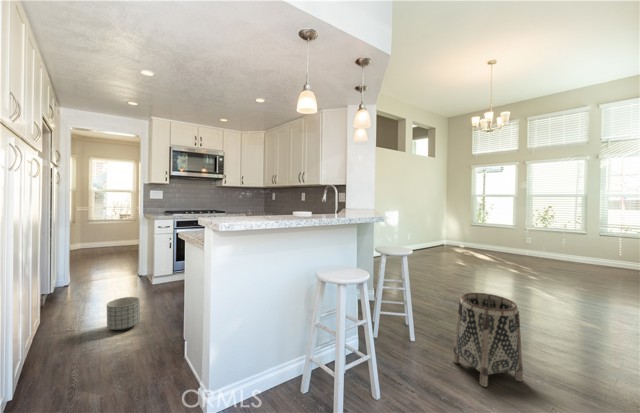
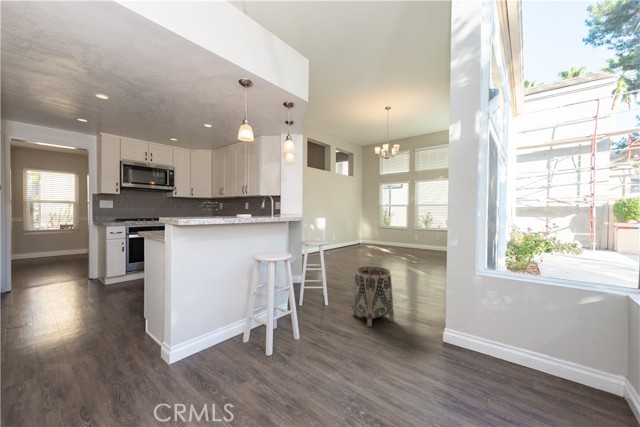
planter: present [107,297,140,330] -> none [64,291,97,320]

